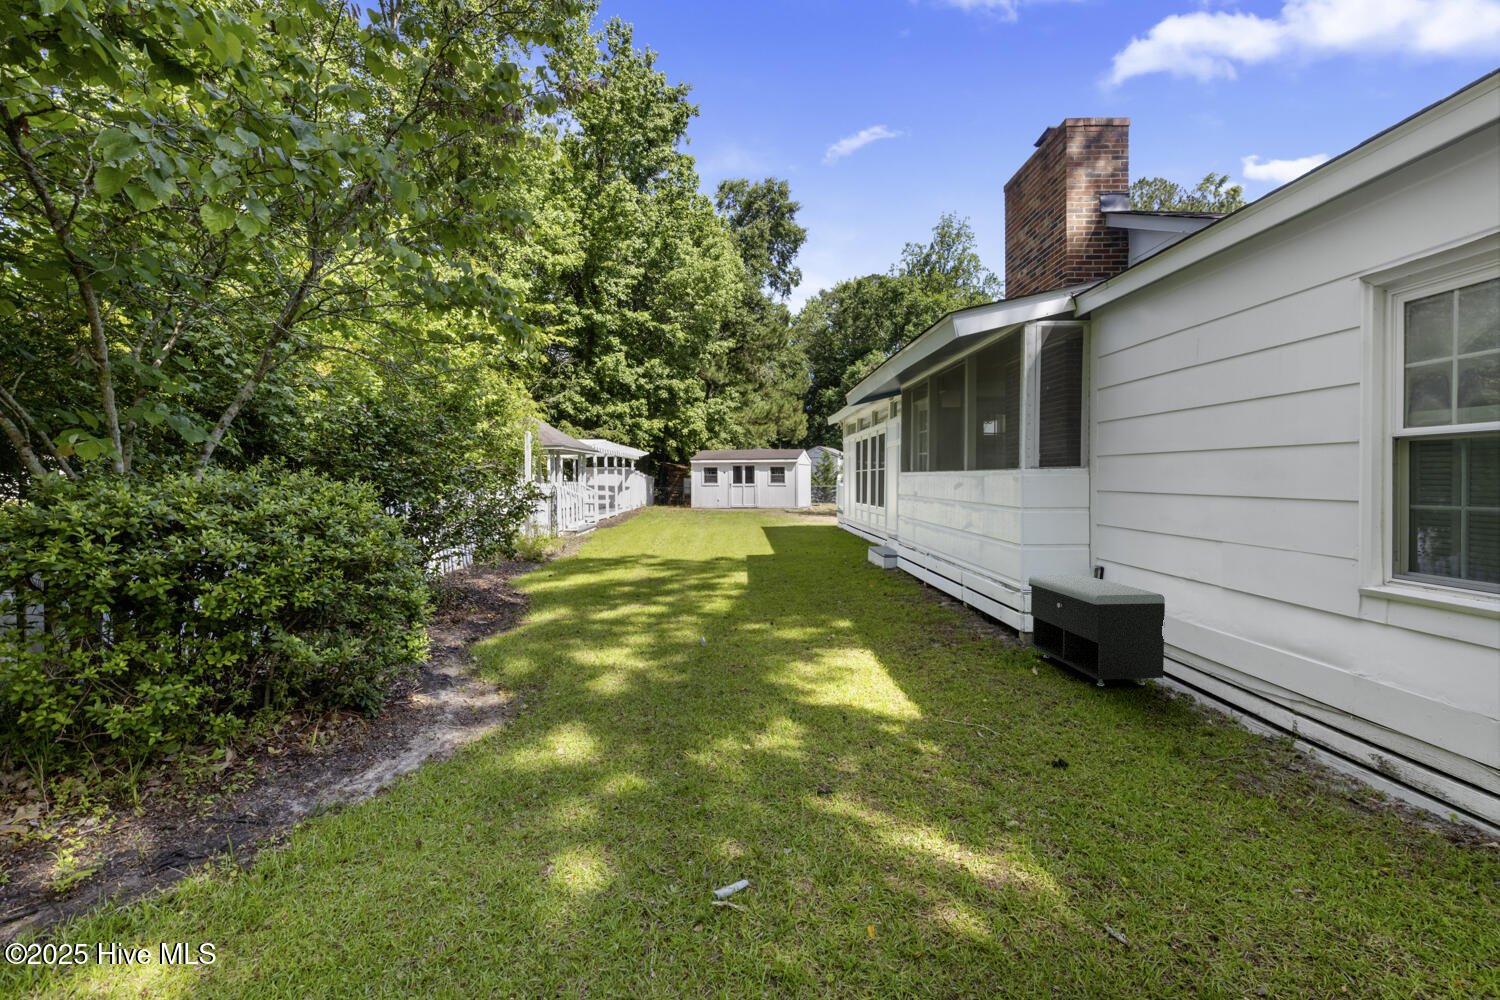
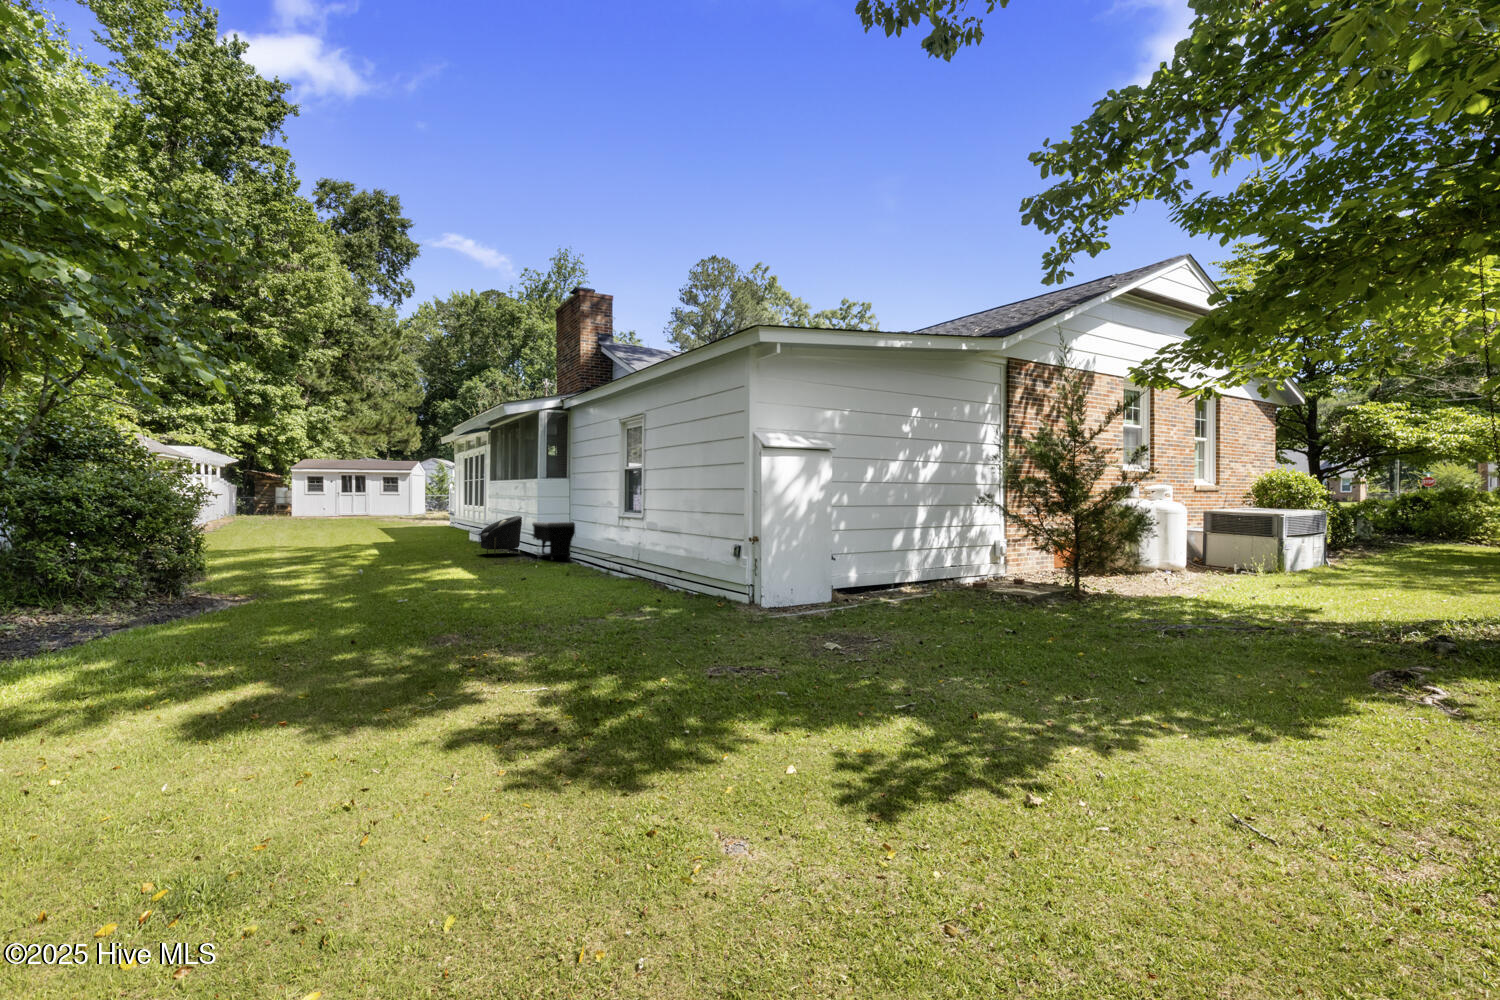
armchair: none [907,553,994,642] -> present [480,516,522,556]

